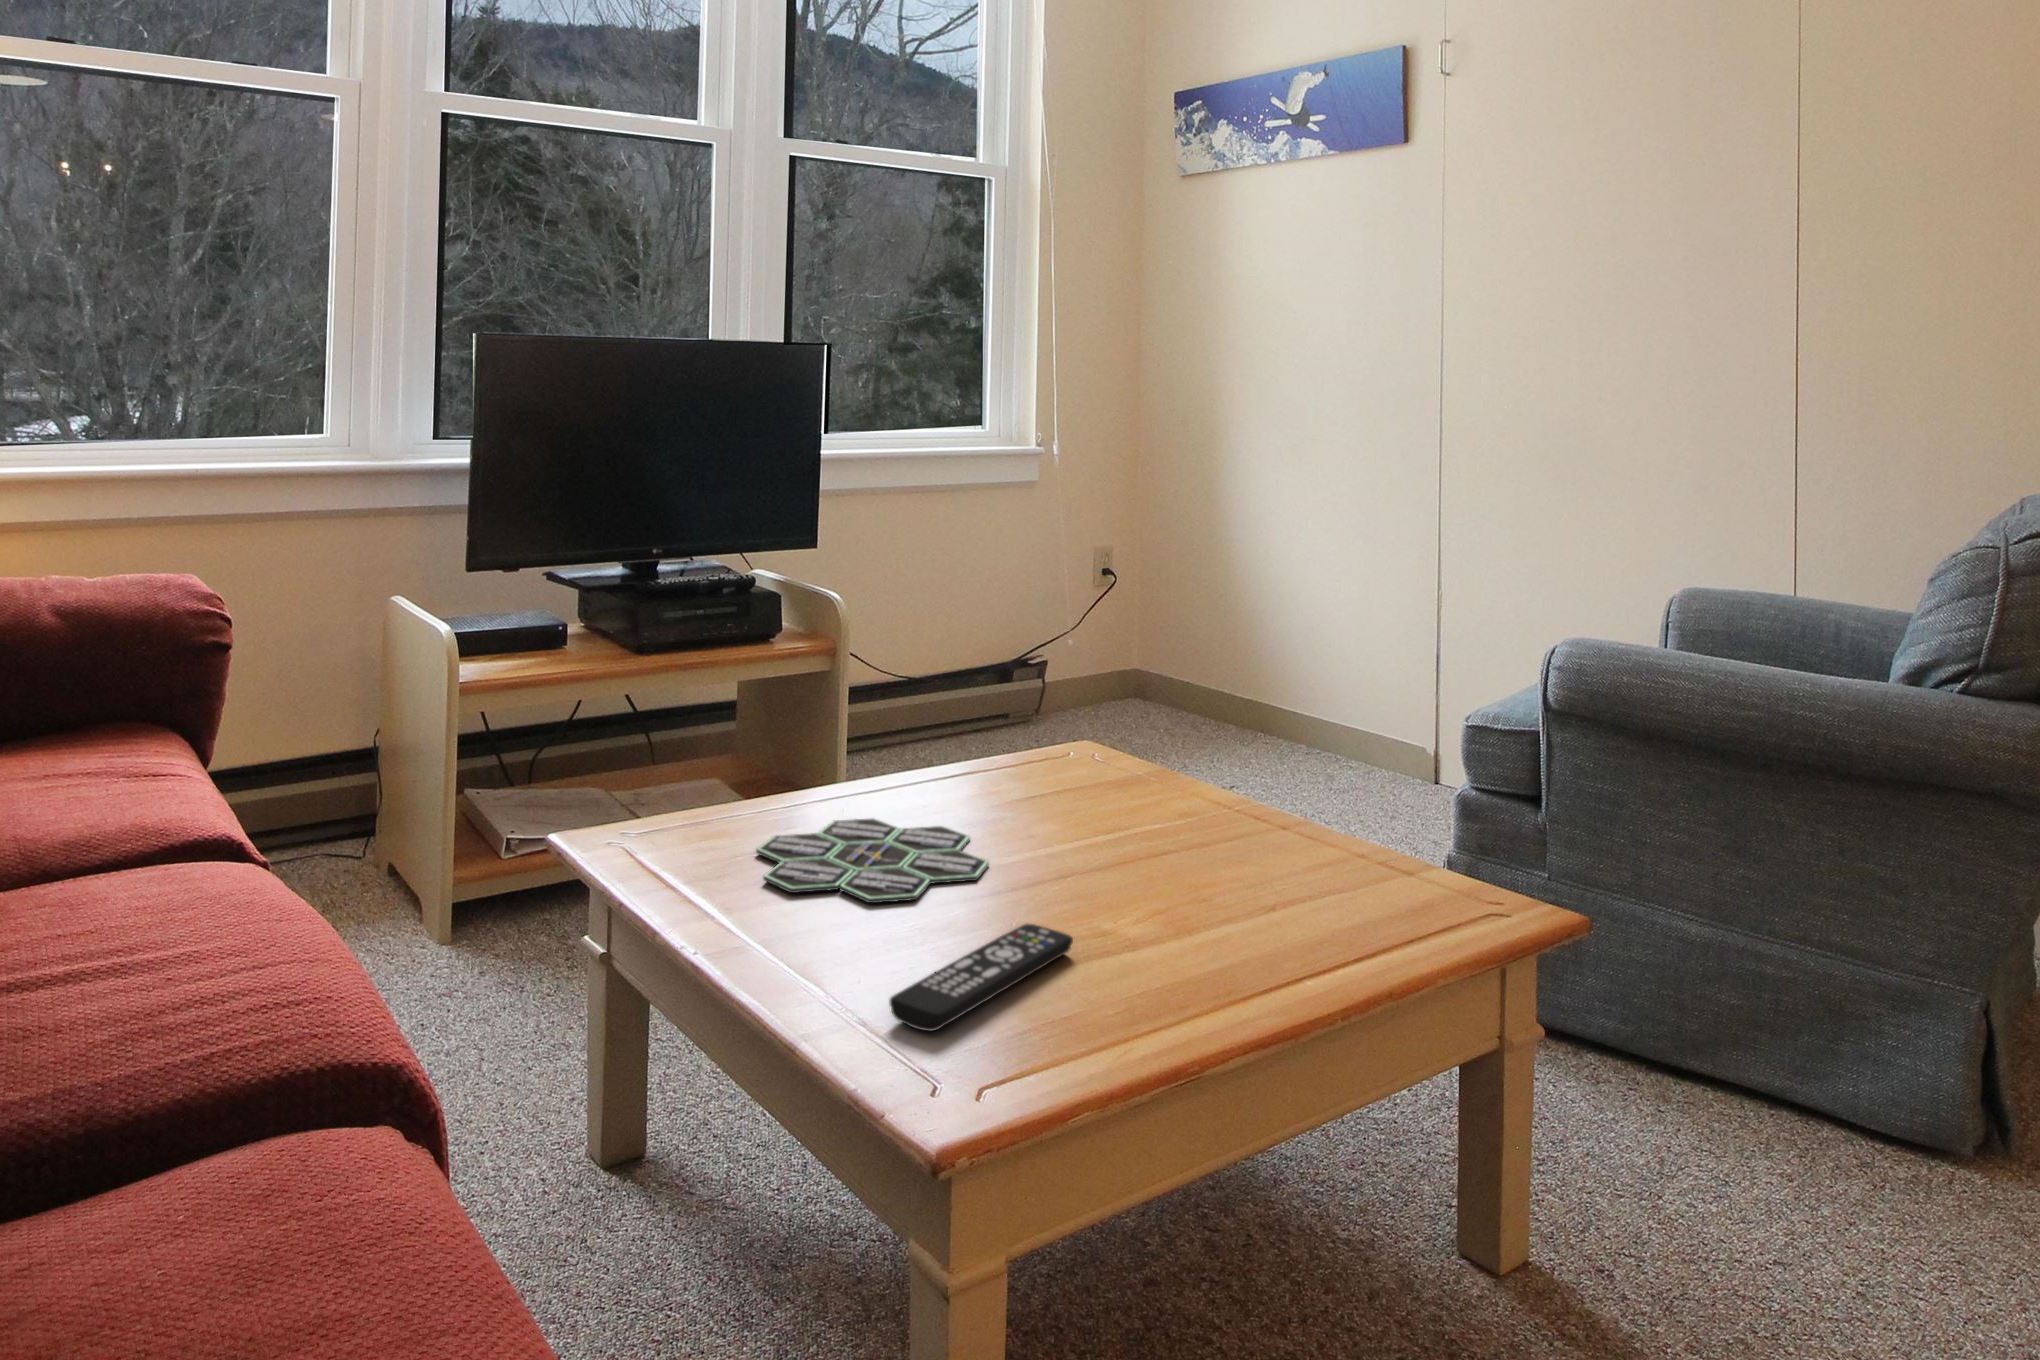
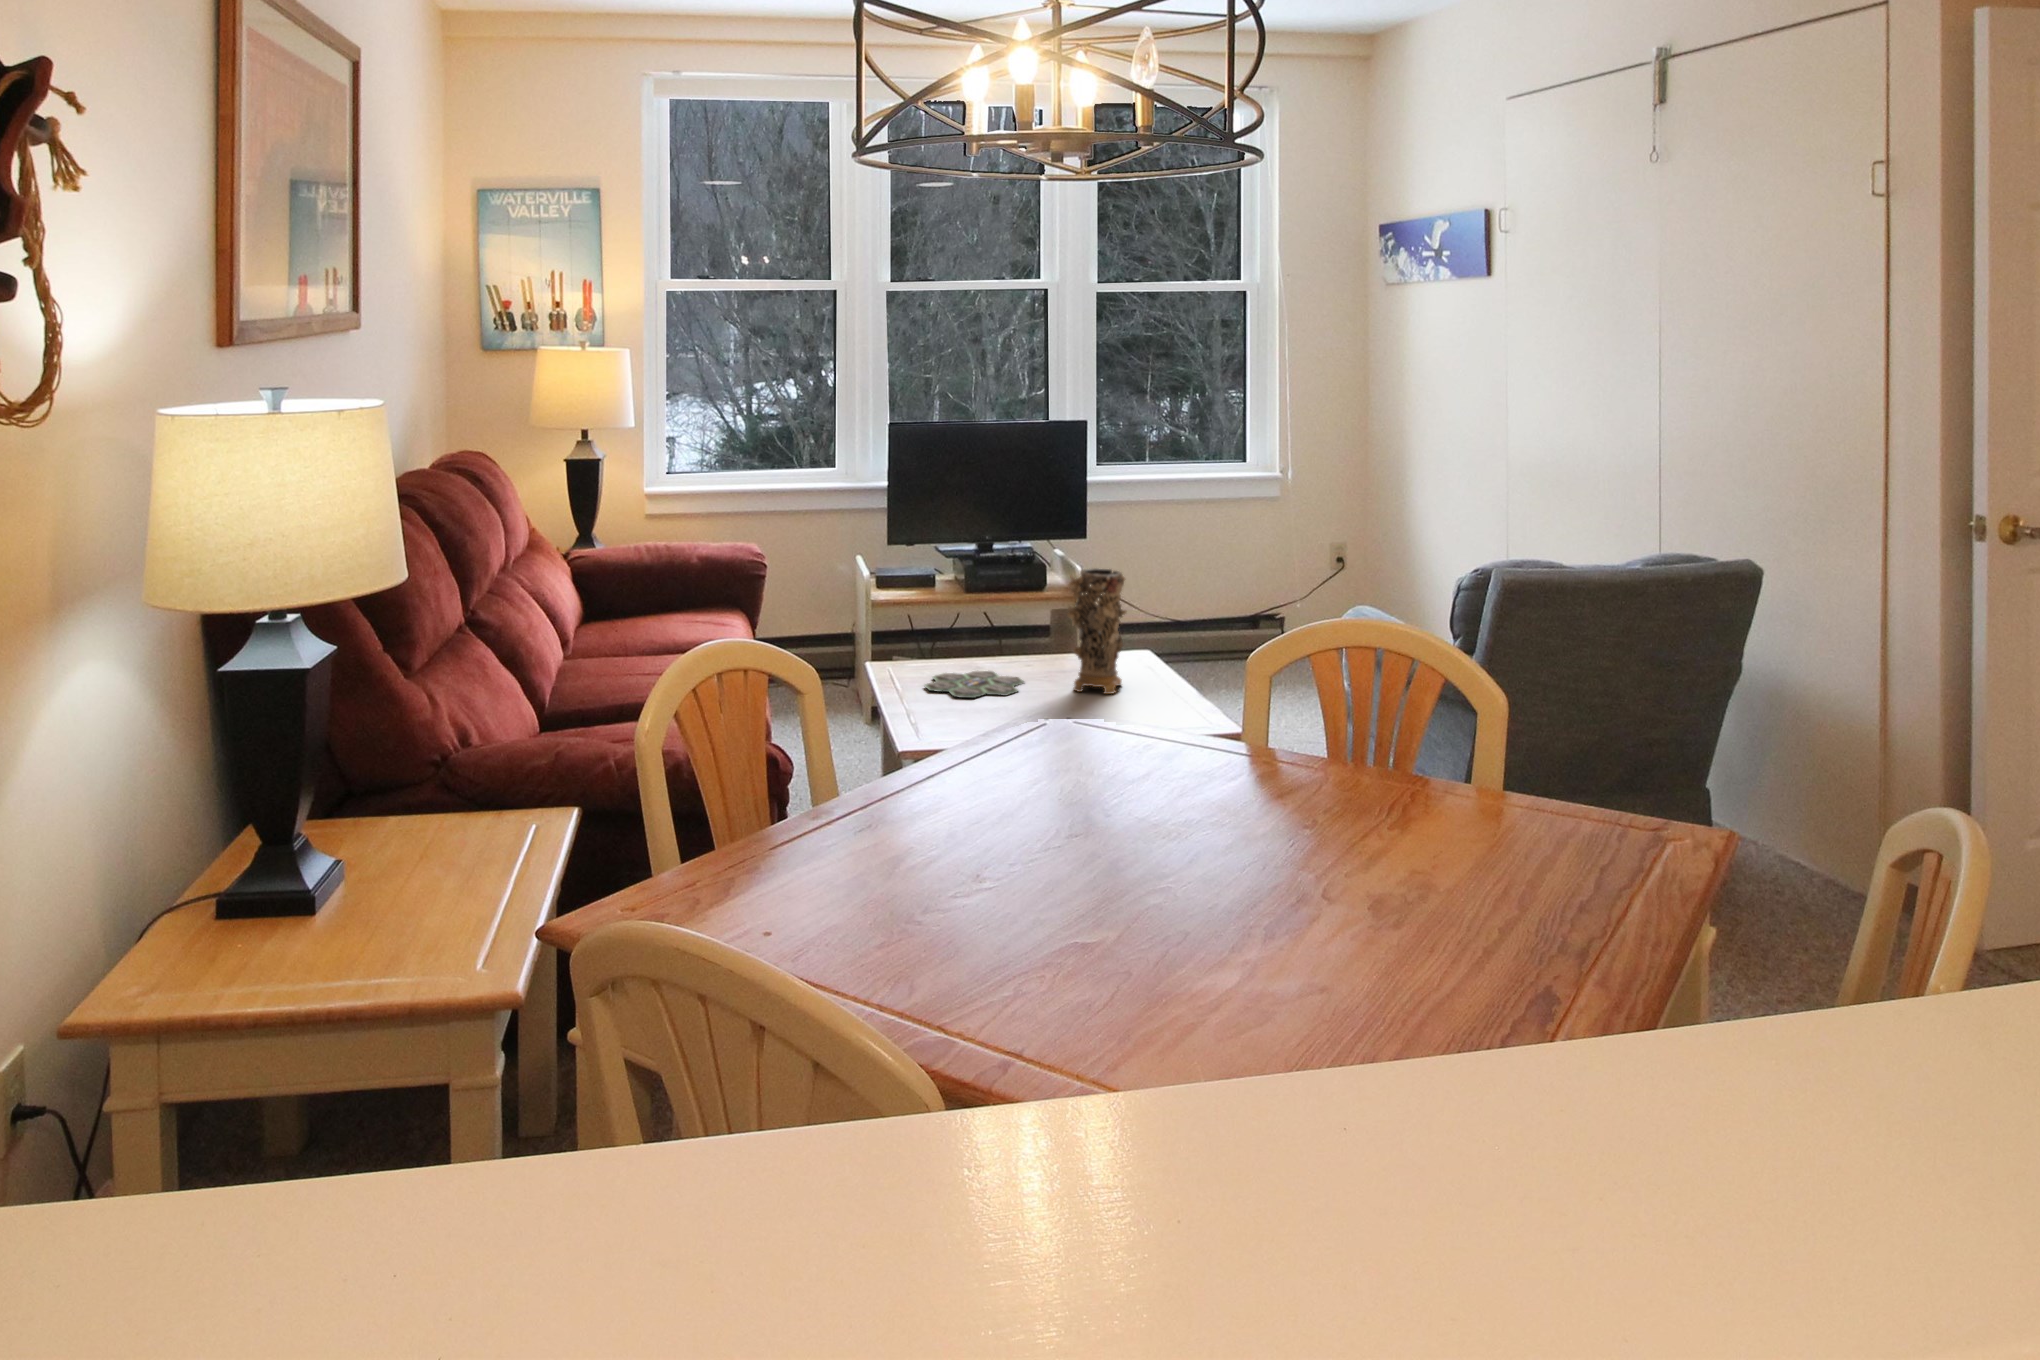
decorative vase: none [1089,574,1202,849] -> present [1067,568,1127,694]
remote control: present [889,923,1073,1031] -> none [919,707,1008,730]

